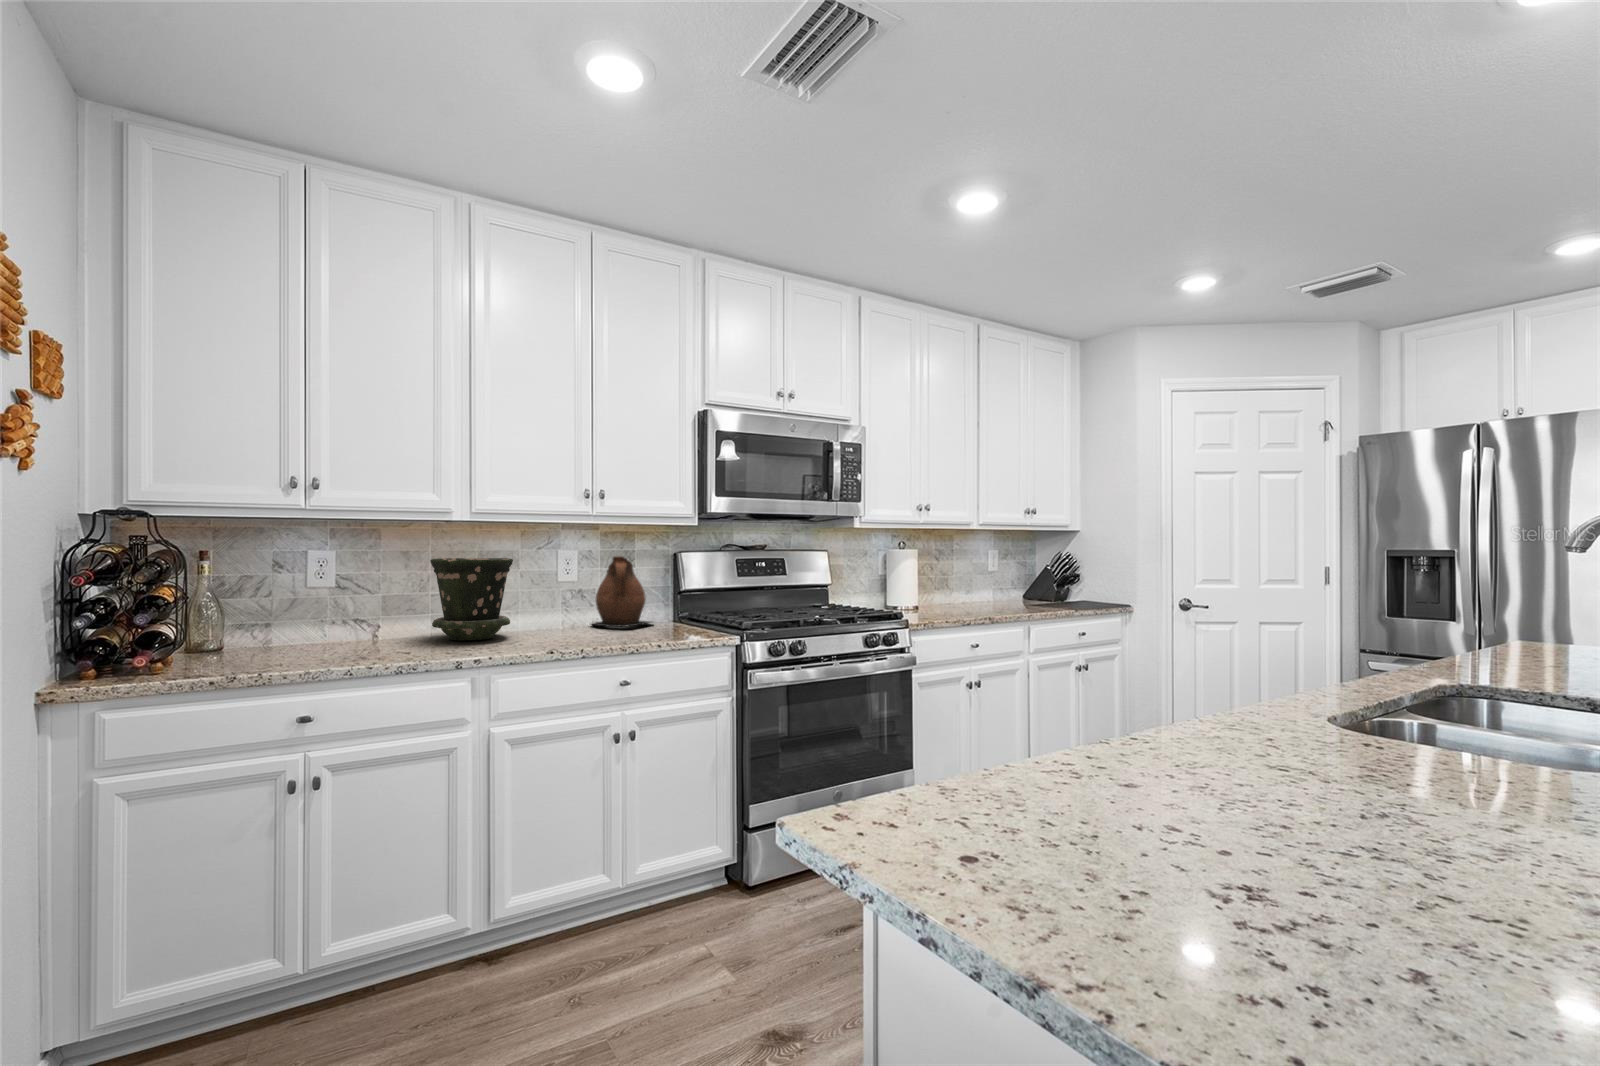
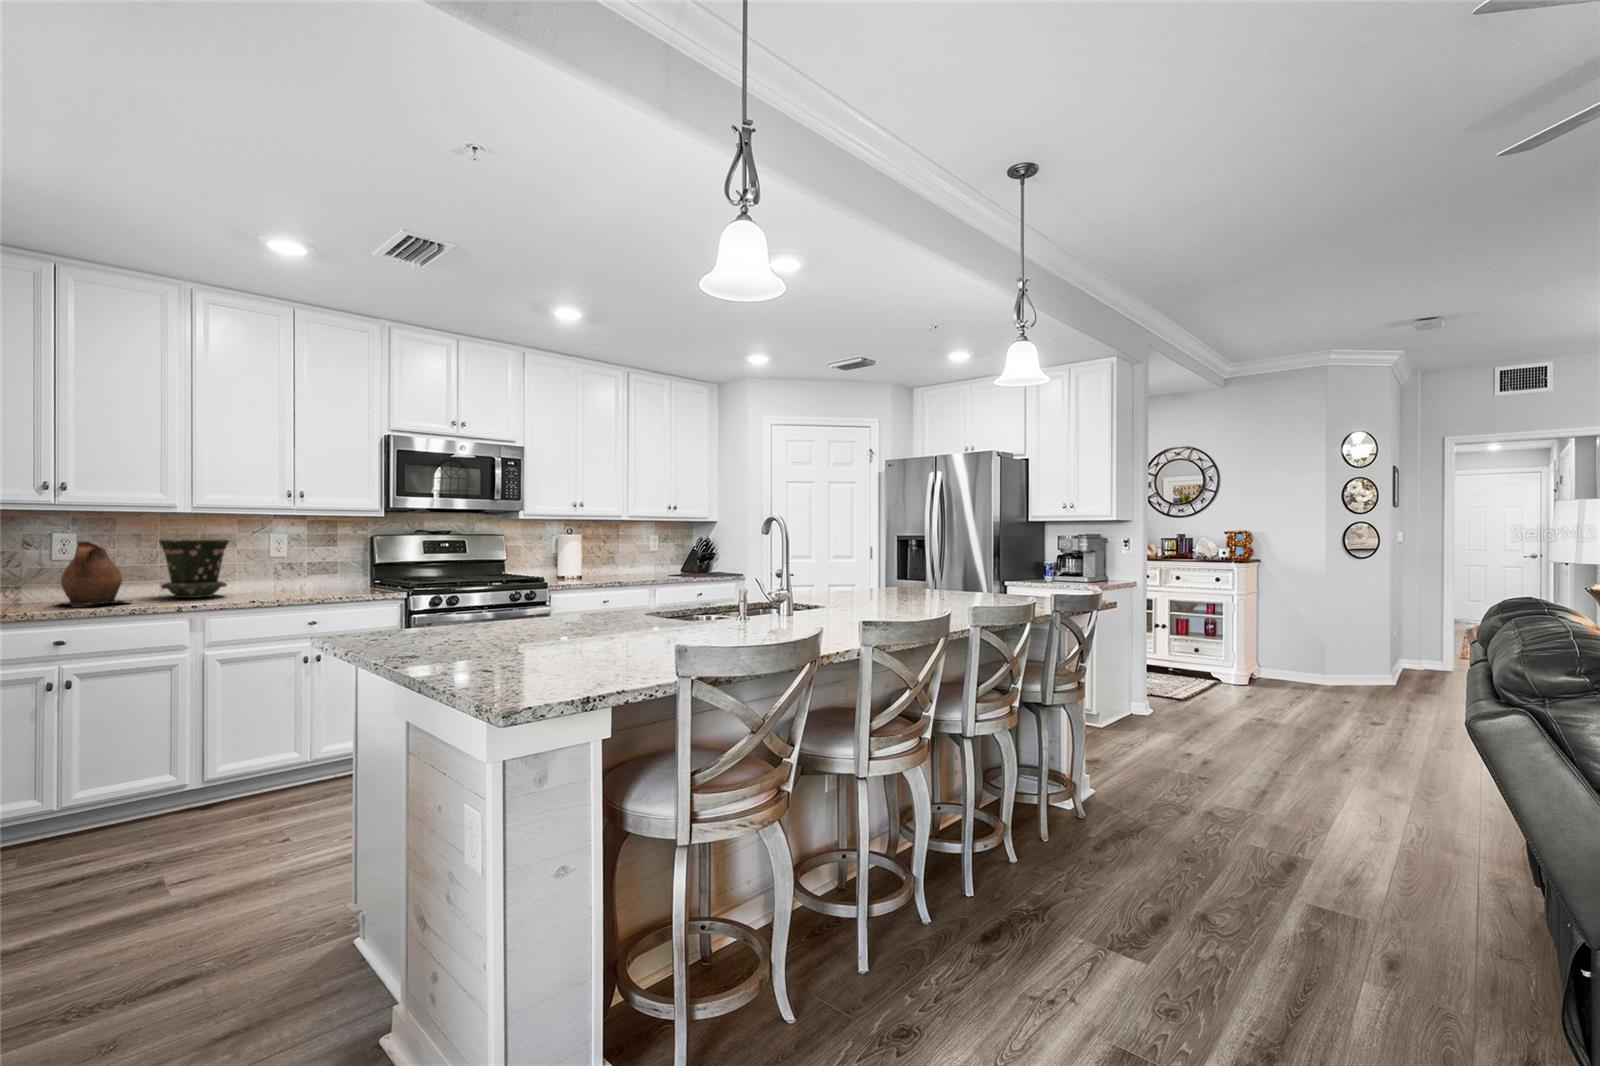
ceramic pitcher: present [592,556,653,627] -> present [60,541,126,605]

